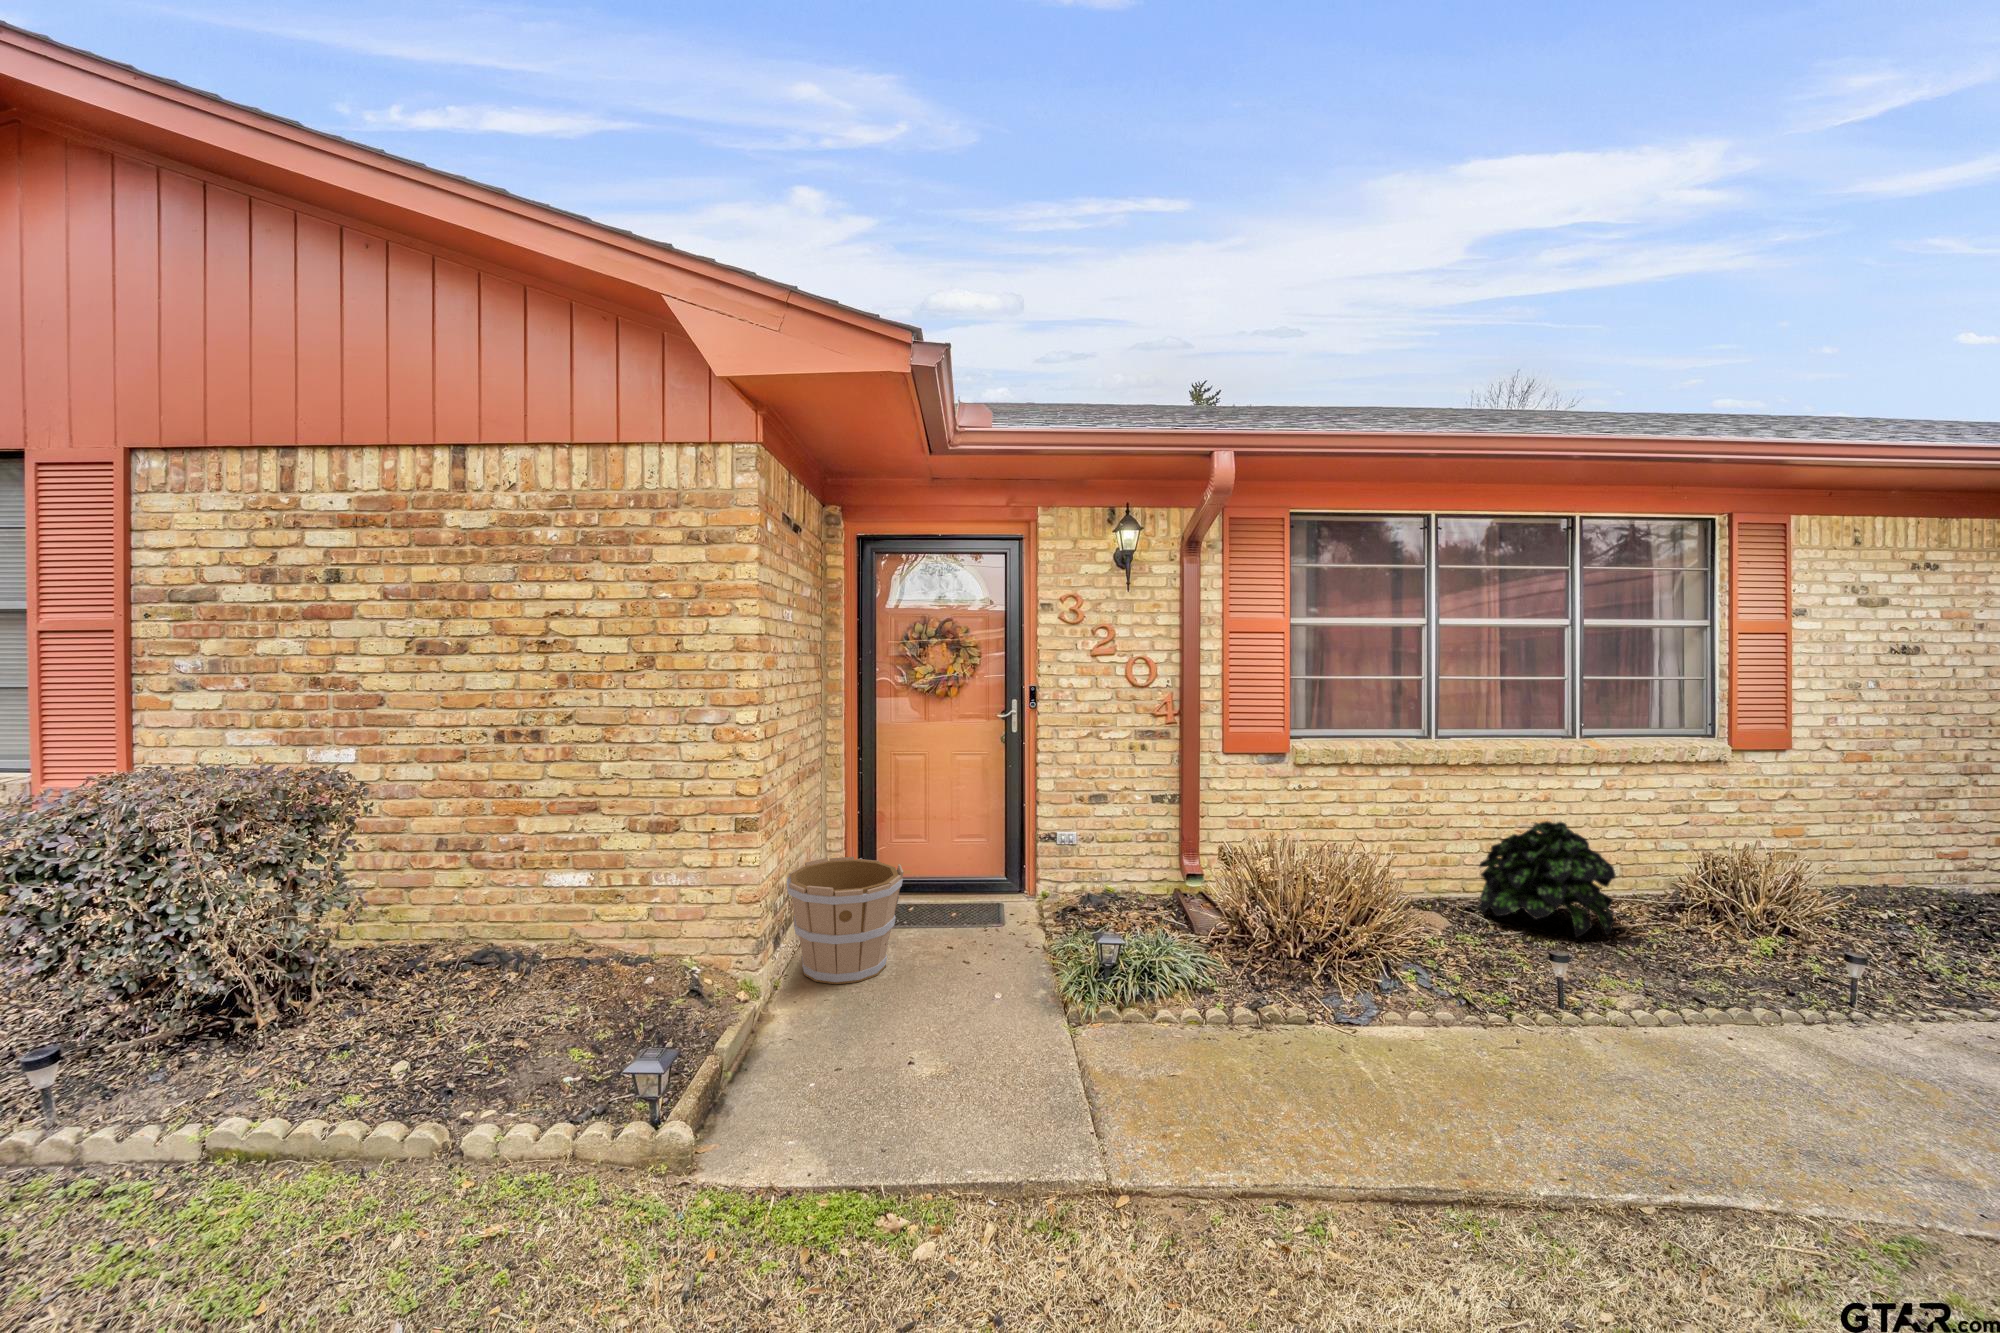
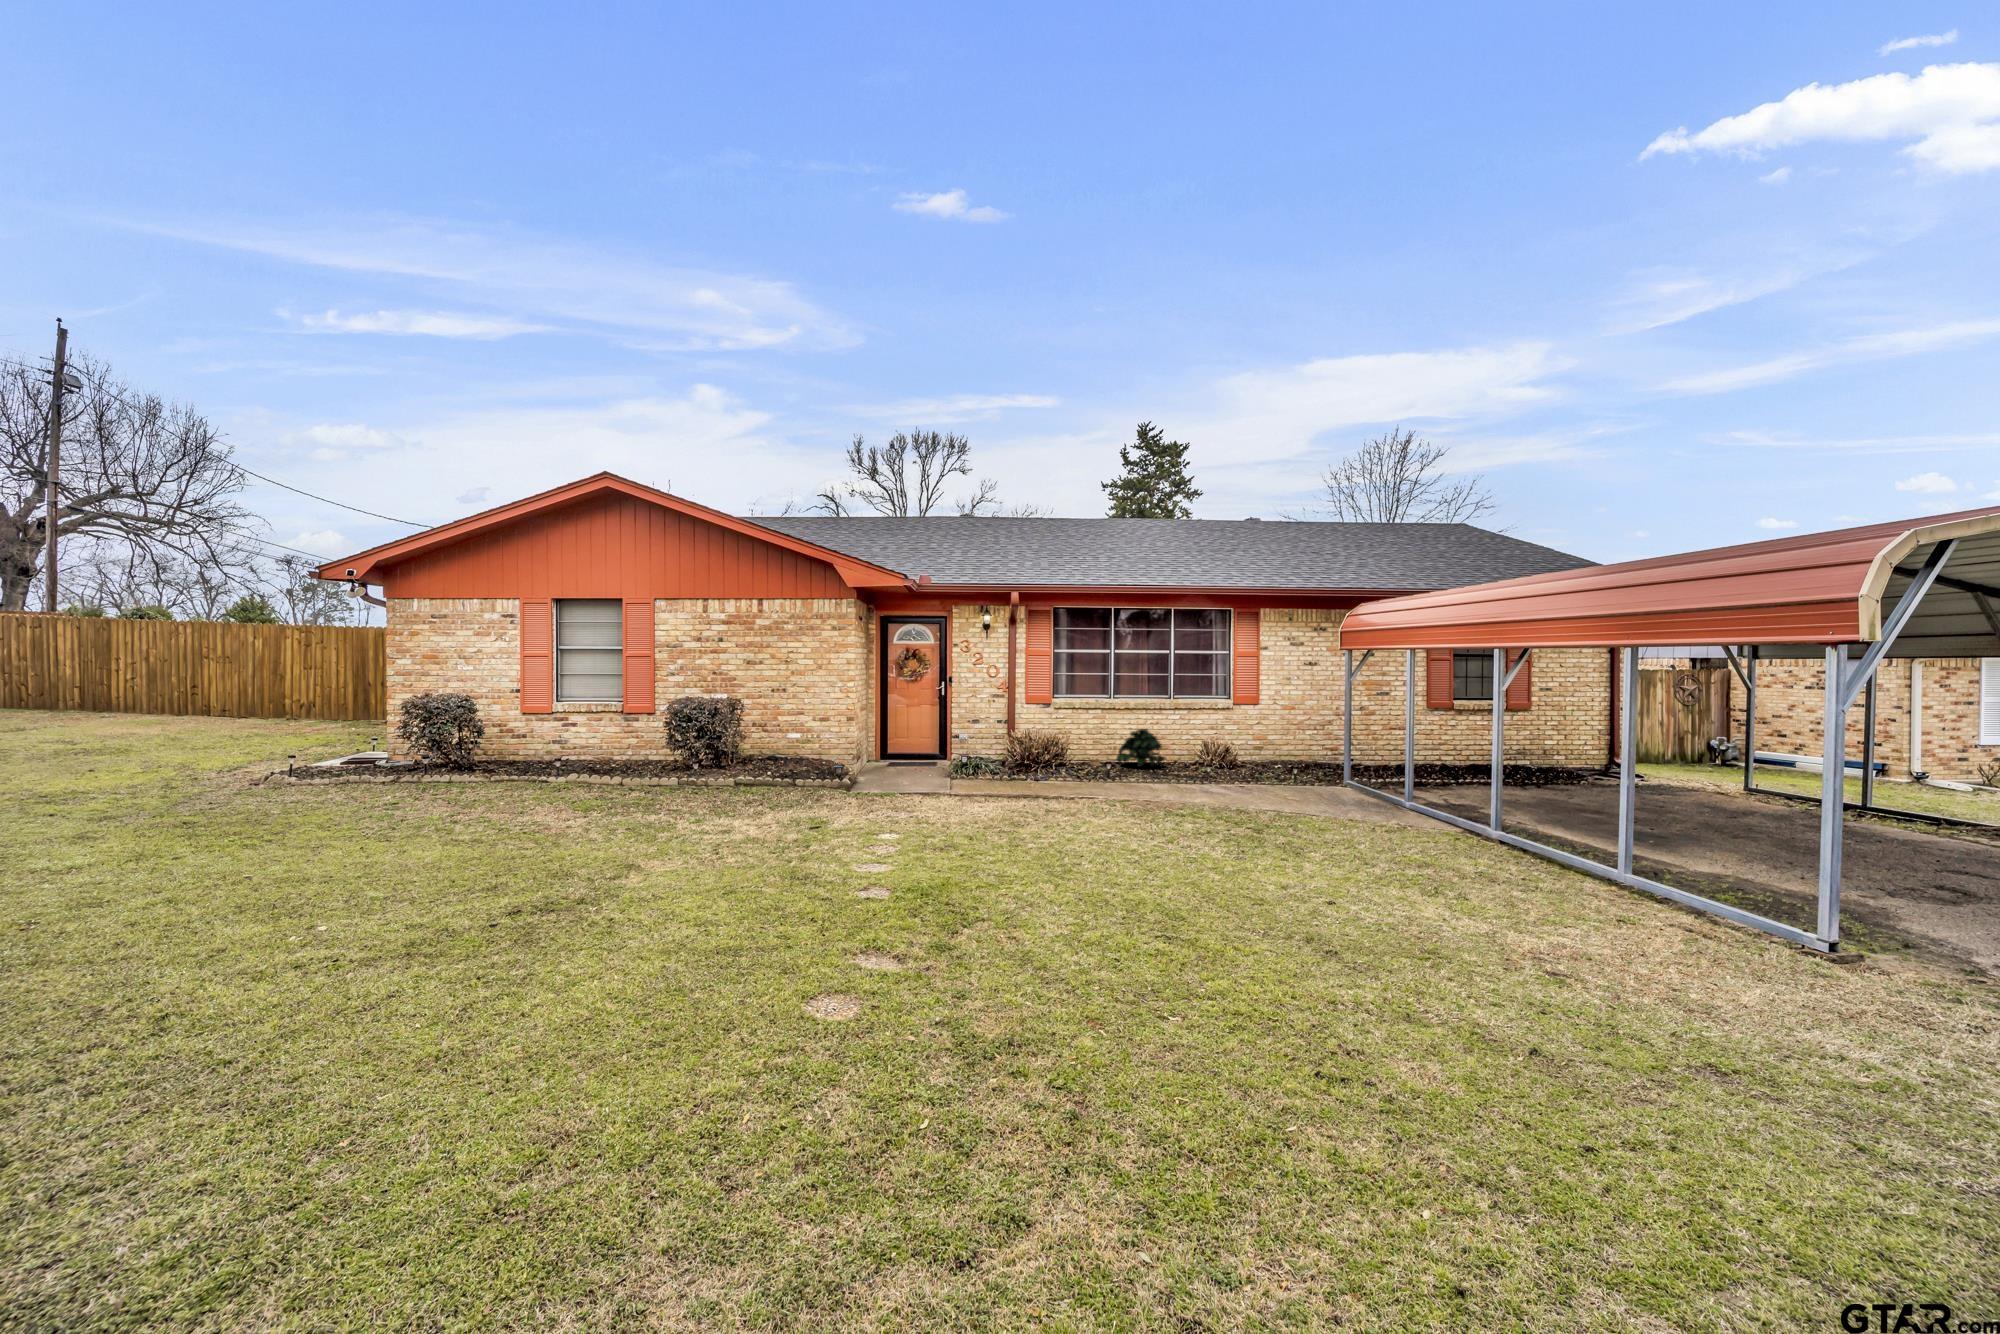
wooden bucket: present [787,857,904,984] -> none [860,734,898,770]

